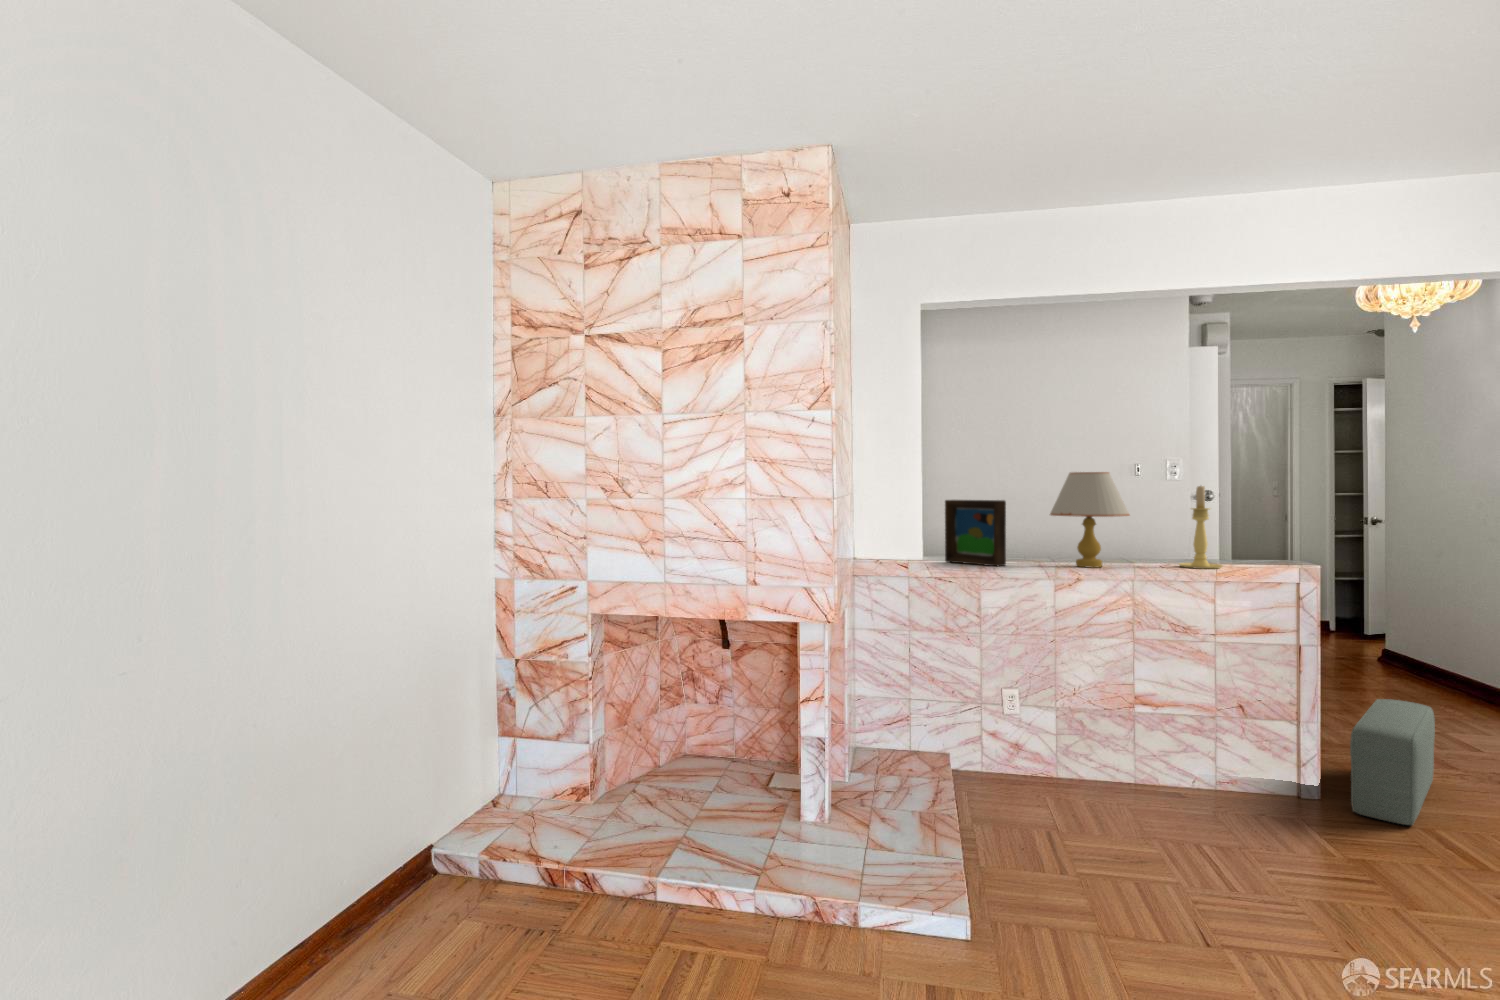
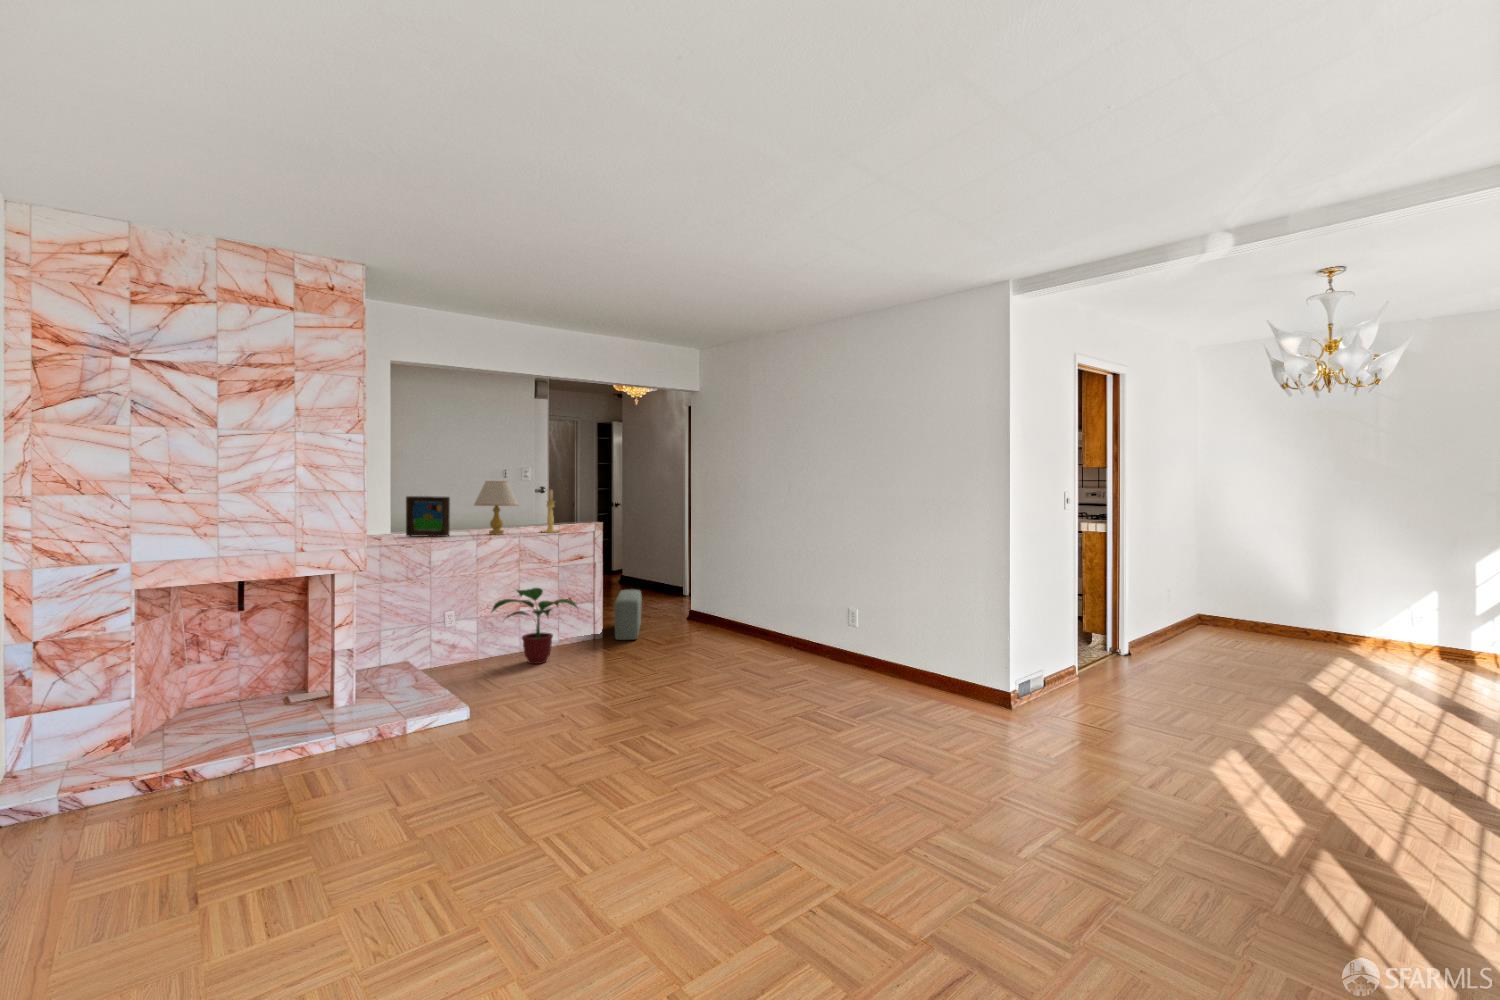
potted plant: none [1057,671,1244,828] -> present [492,588,577,664]

